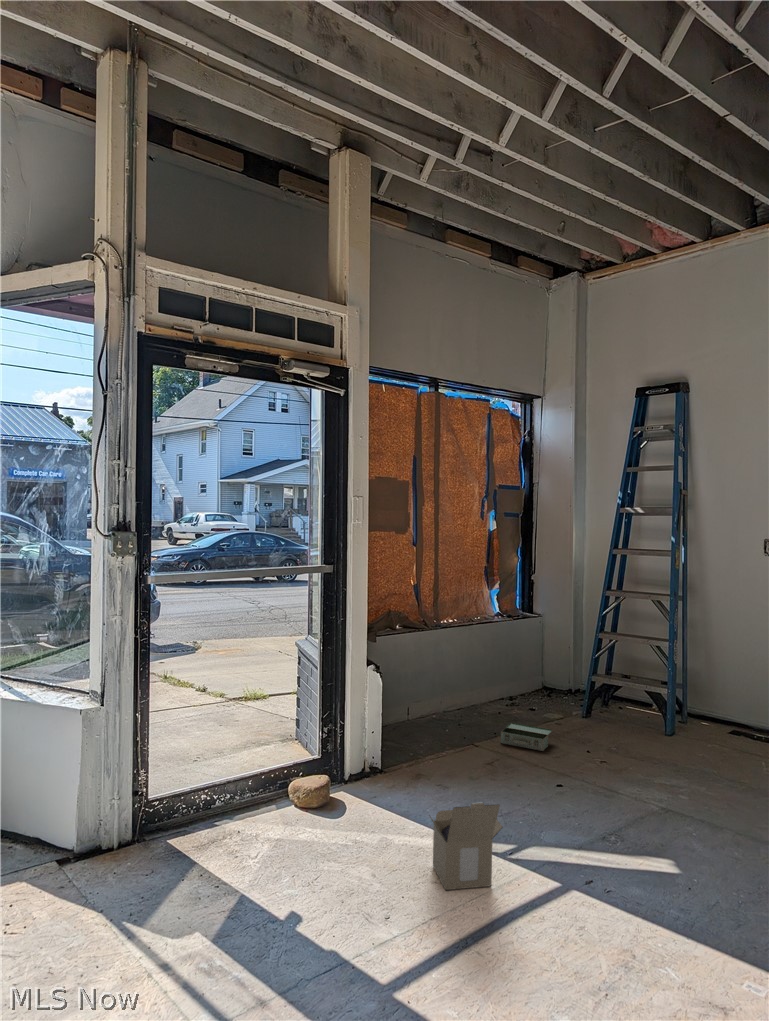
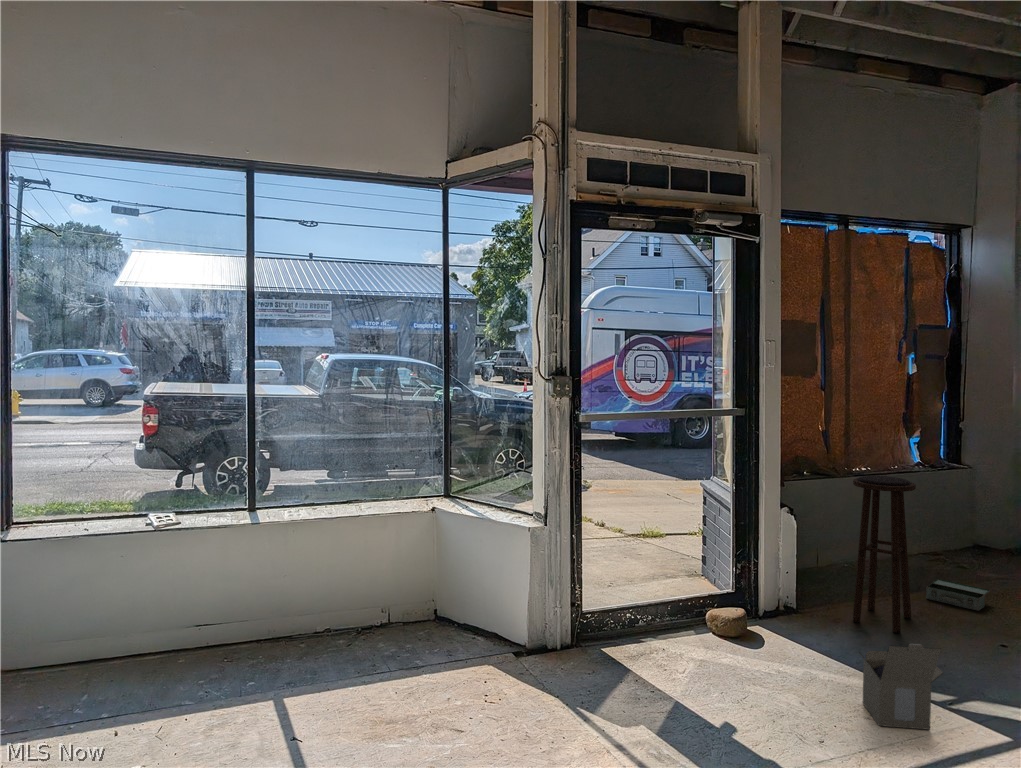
stool: none [434,629,489,783] -> present [853,476,916,633]

